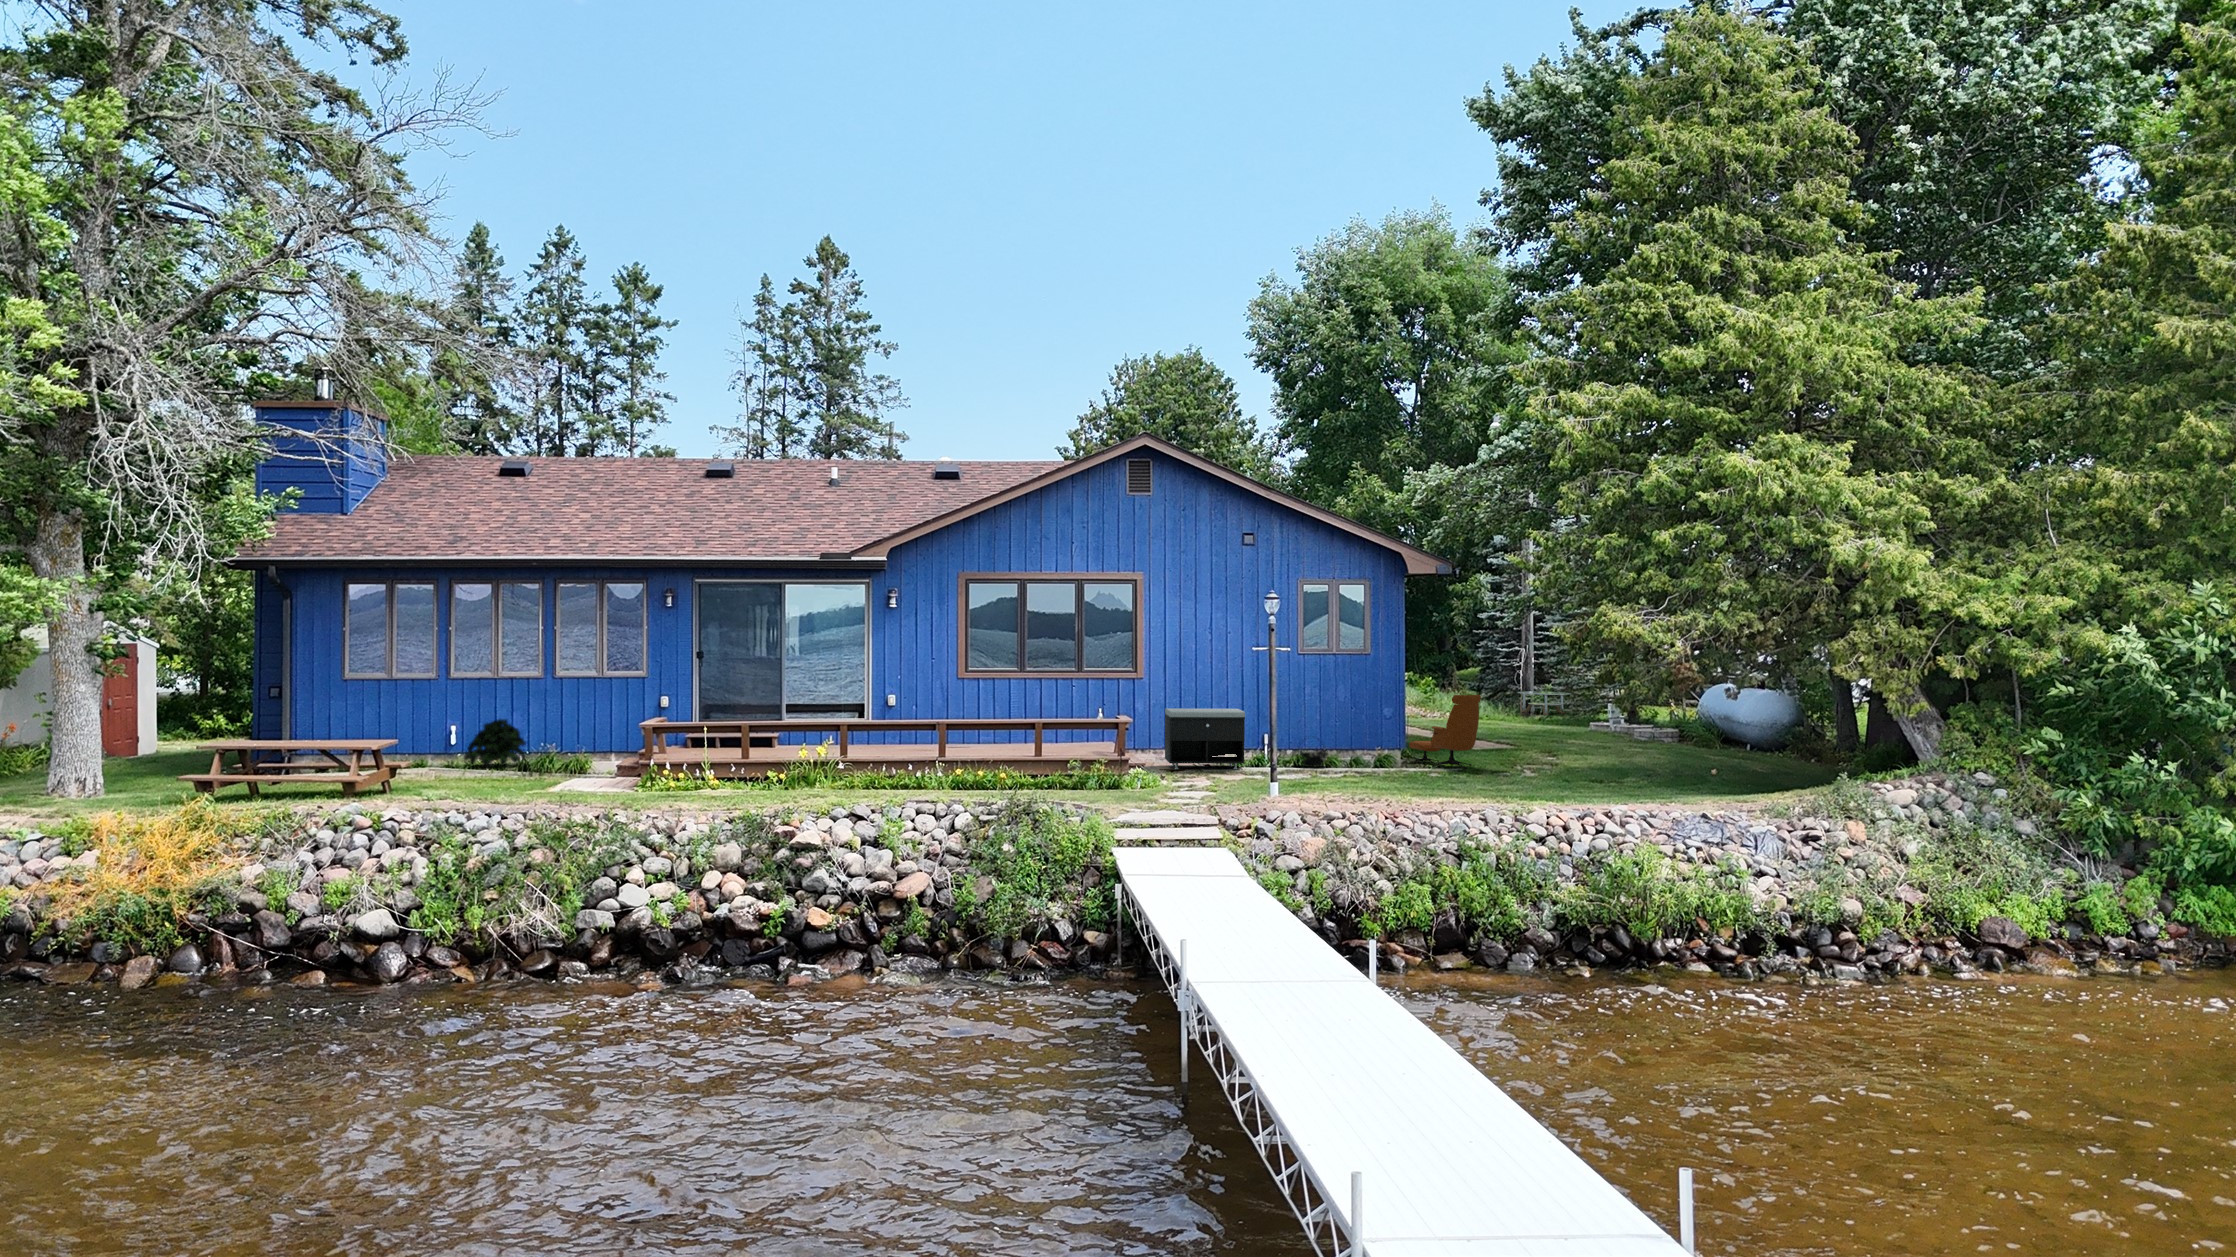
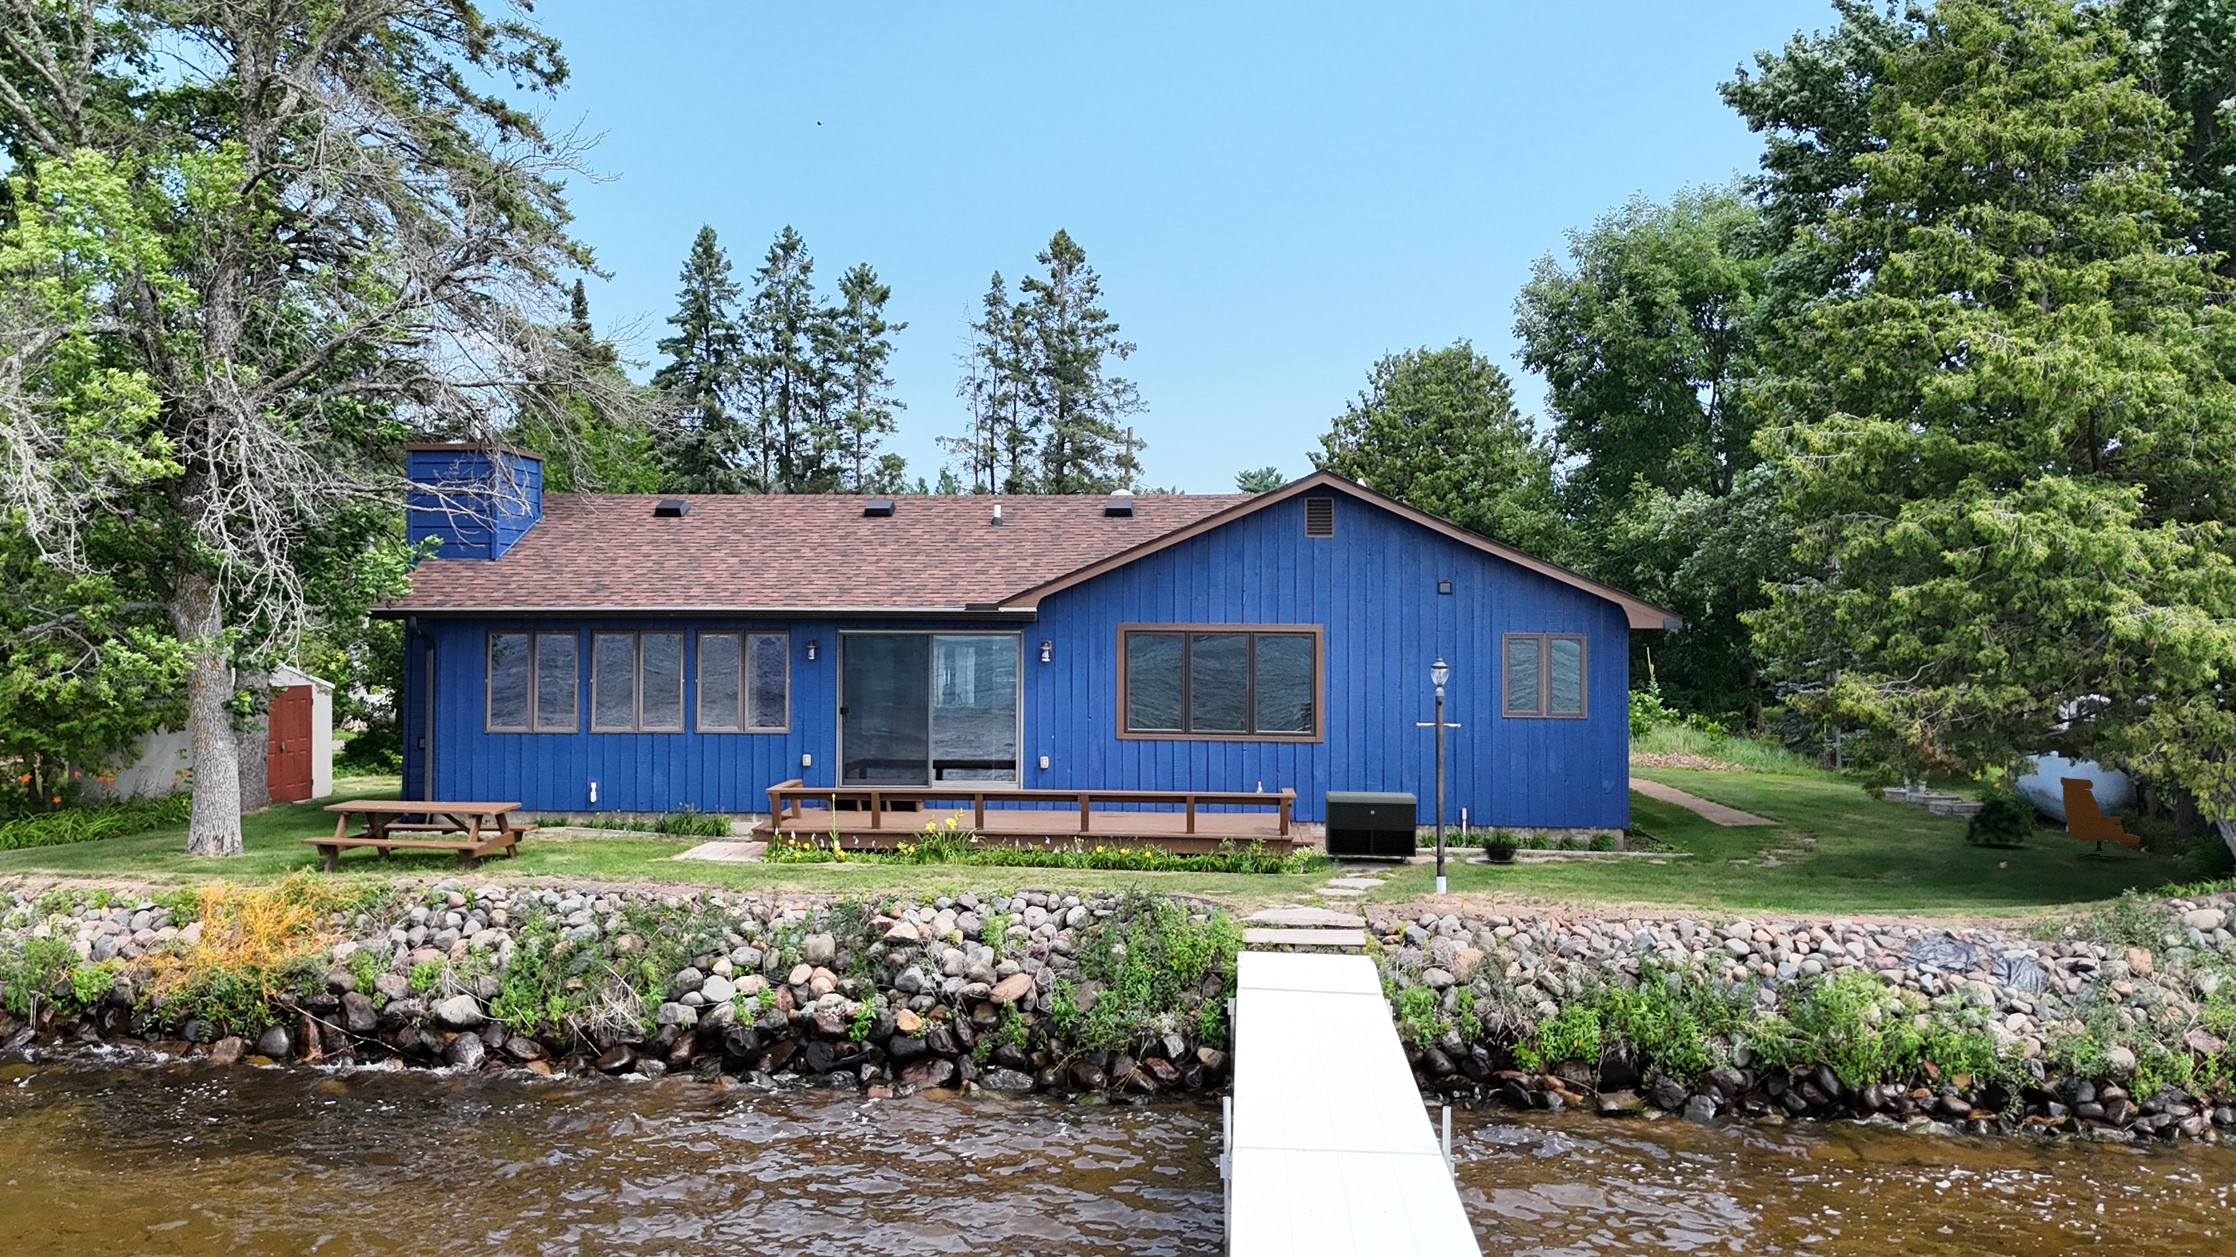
round table: present [1518,691,1571,715] -> none [1794,769,1863,799]
lounge chair: present [1409,695,1481,769] -> present [2060,777,2153,863]
potted plant: present [464,719,525,766] -> present [1966,800,2033,844]

